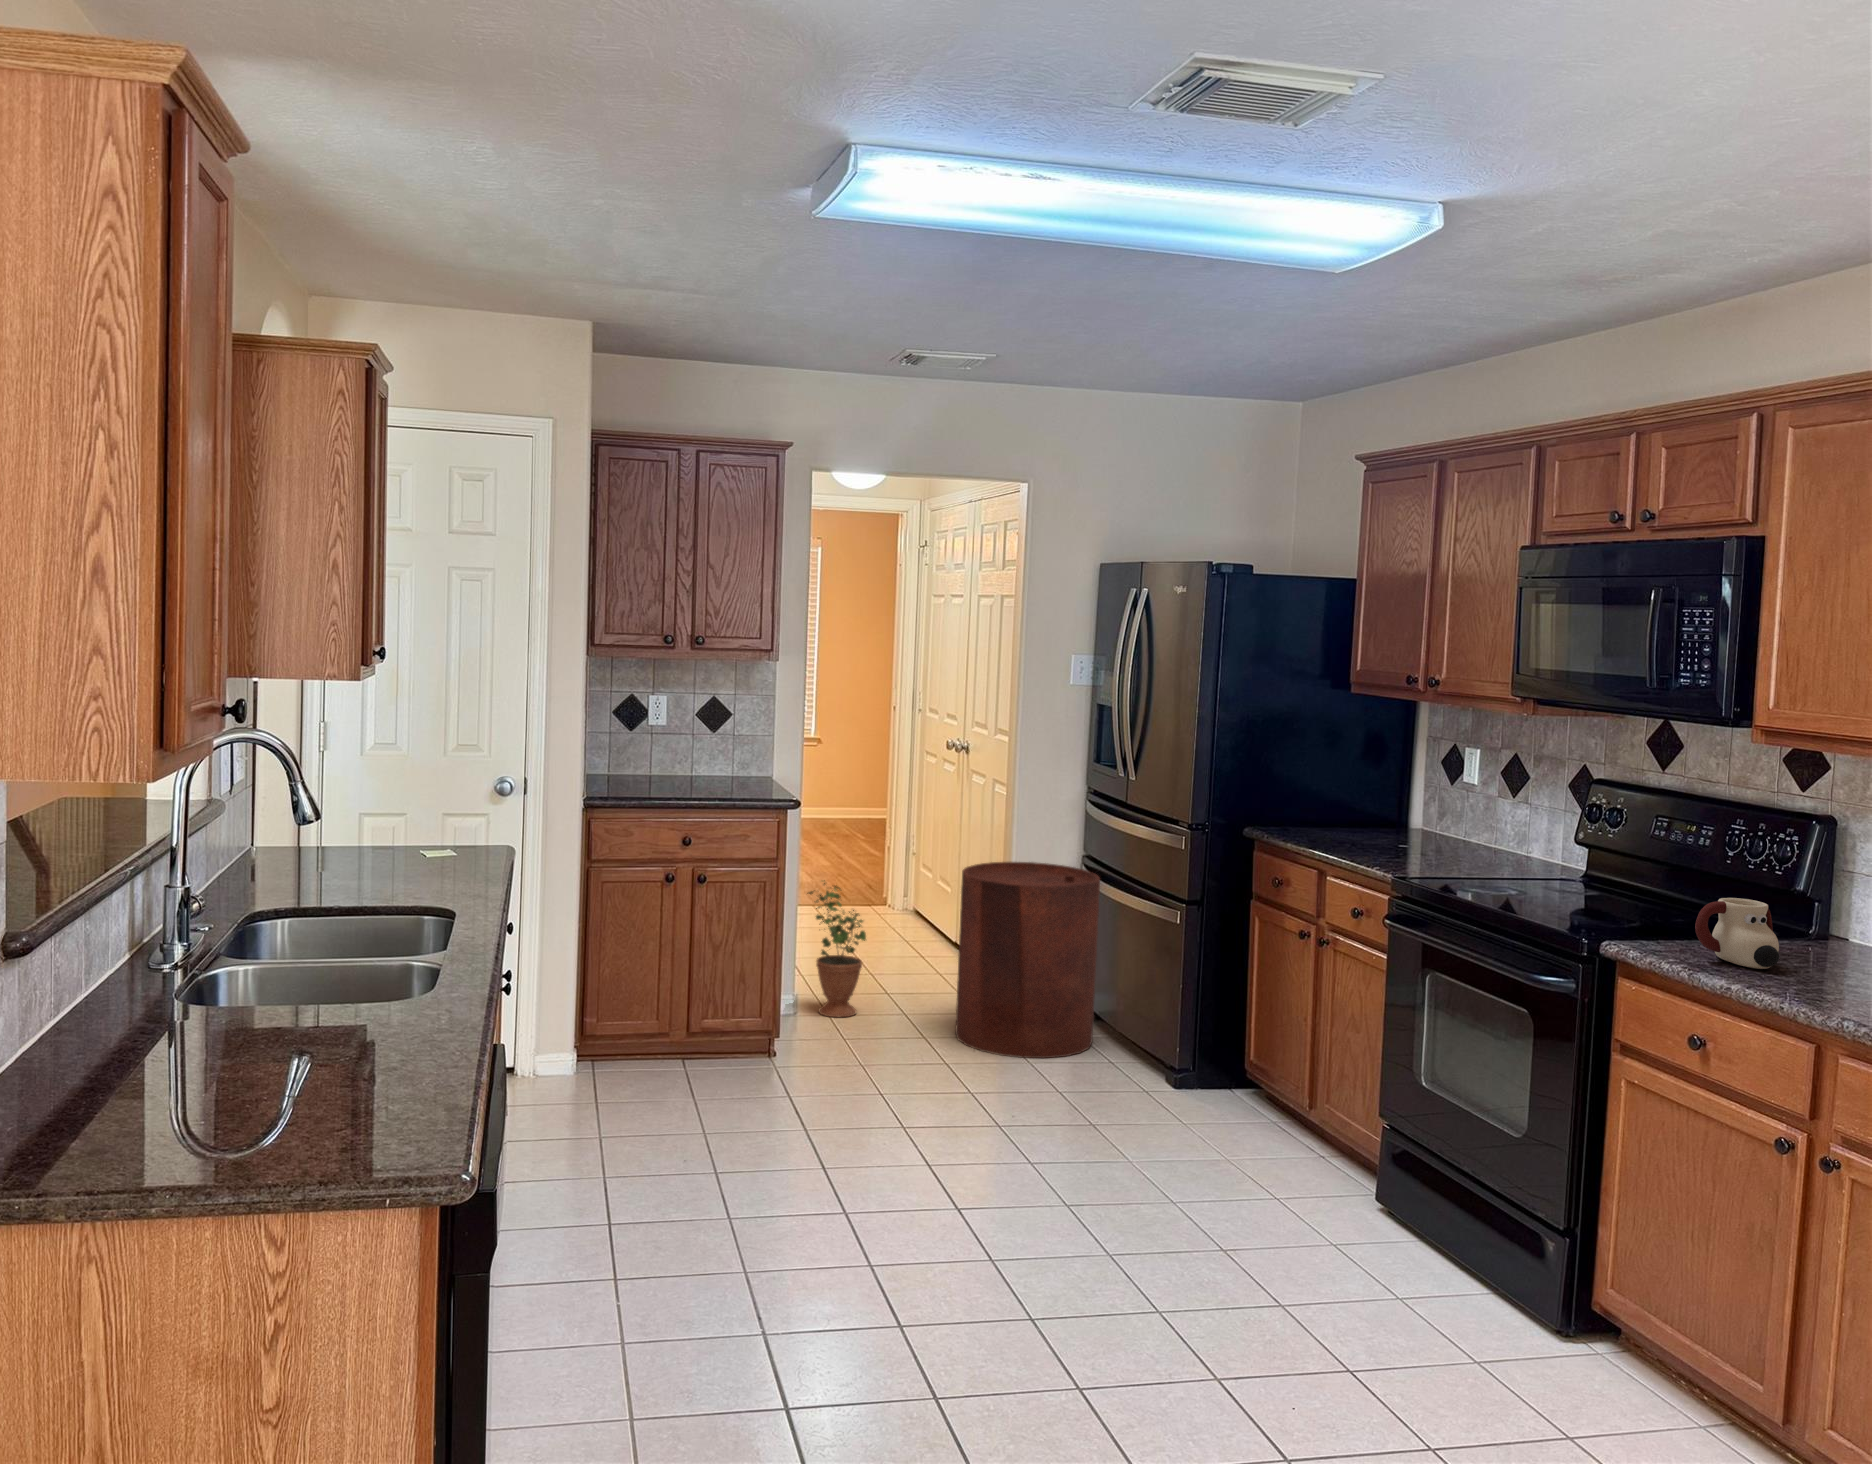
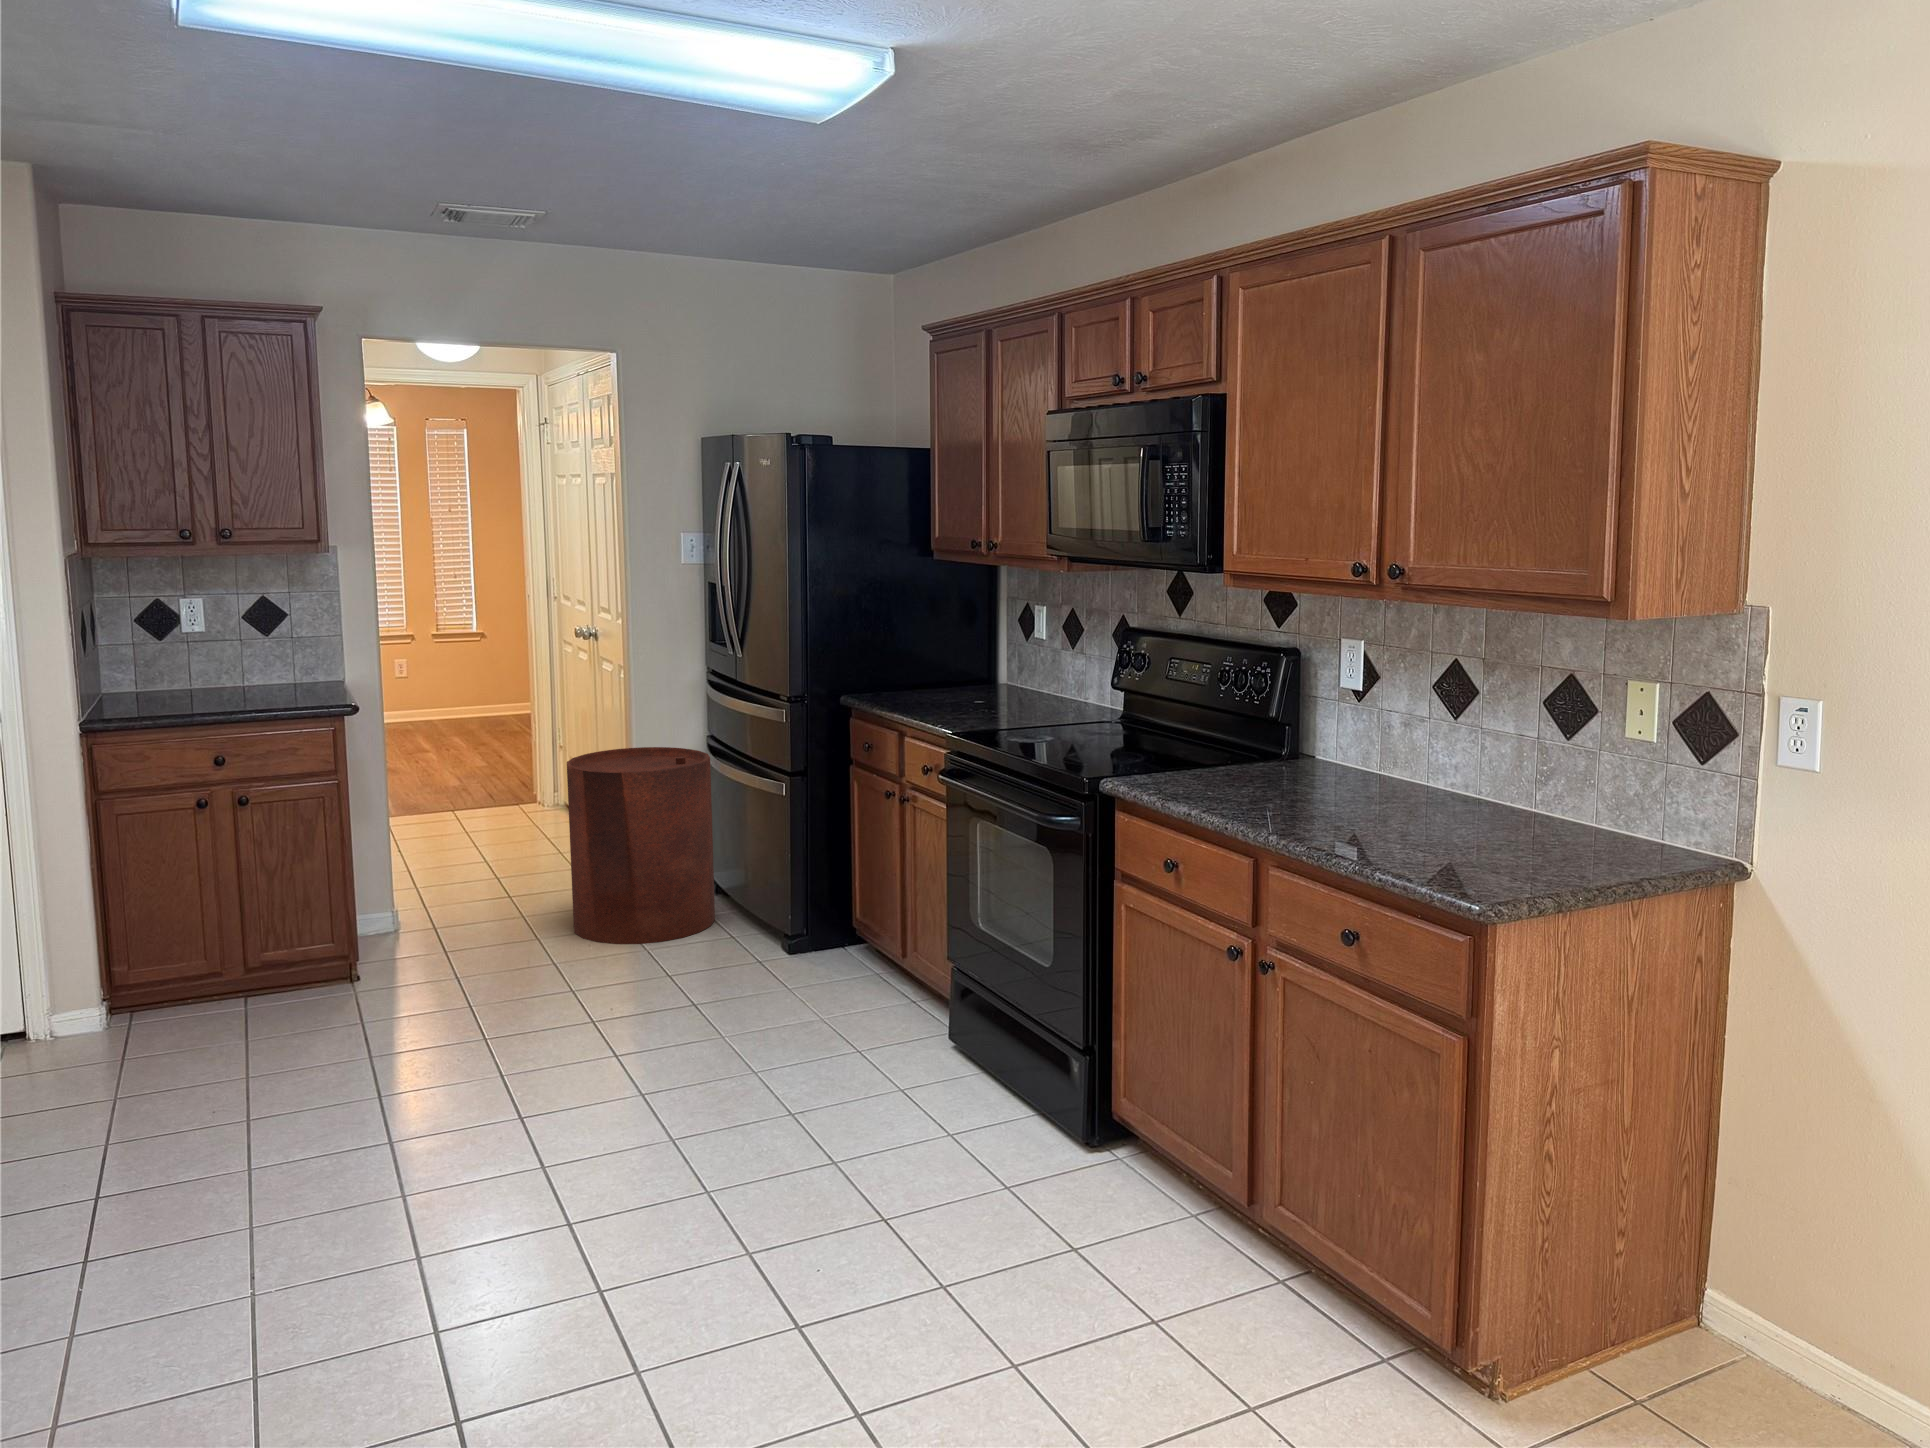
potted plant: present [807,880,866,1017] -> none [404,784,474,925]
mug: present [1695,898,1779,969] -> none [1170,731,1240,794]

